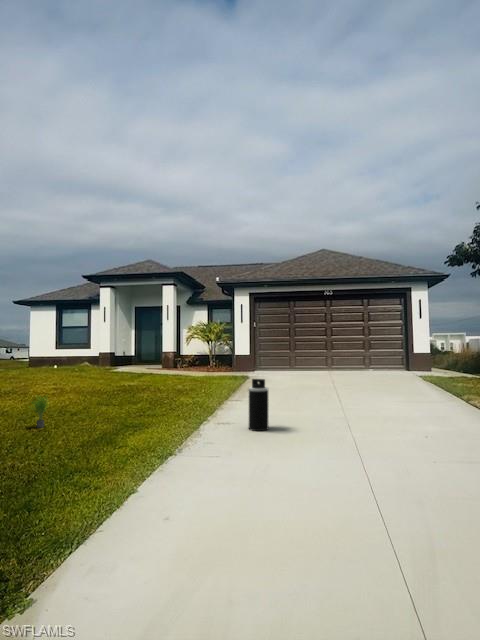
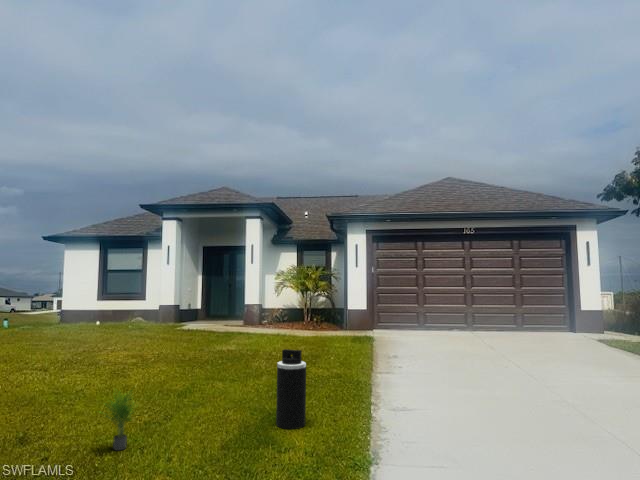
trash can: present [249,379,268,431] -> present [276,349,306,429]

